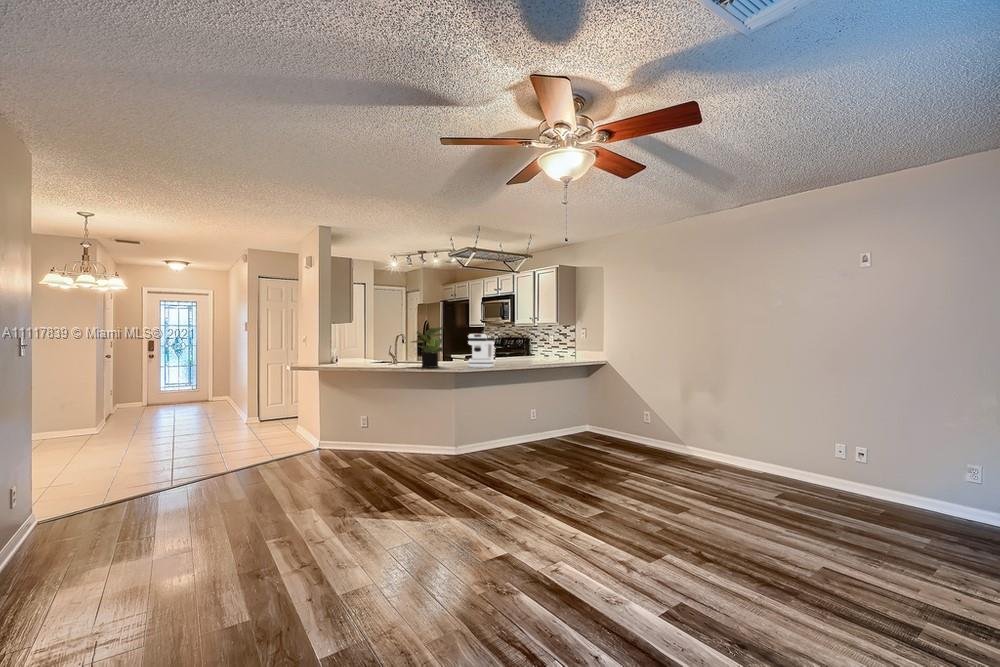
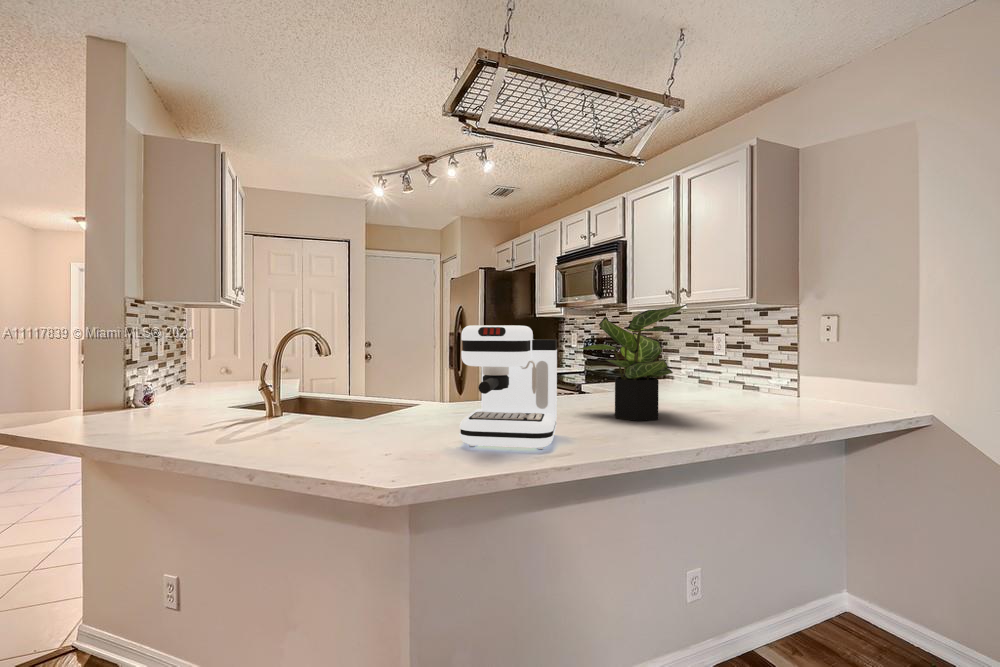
potted plant: present [412,327,444,368] -> present [579,305,686,421]

